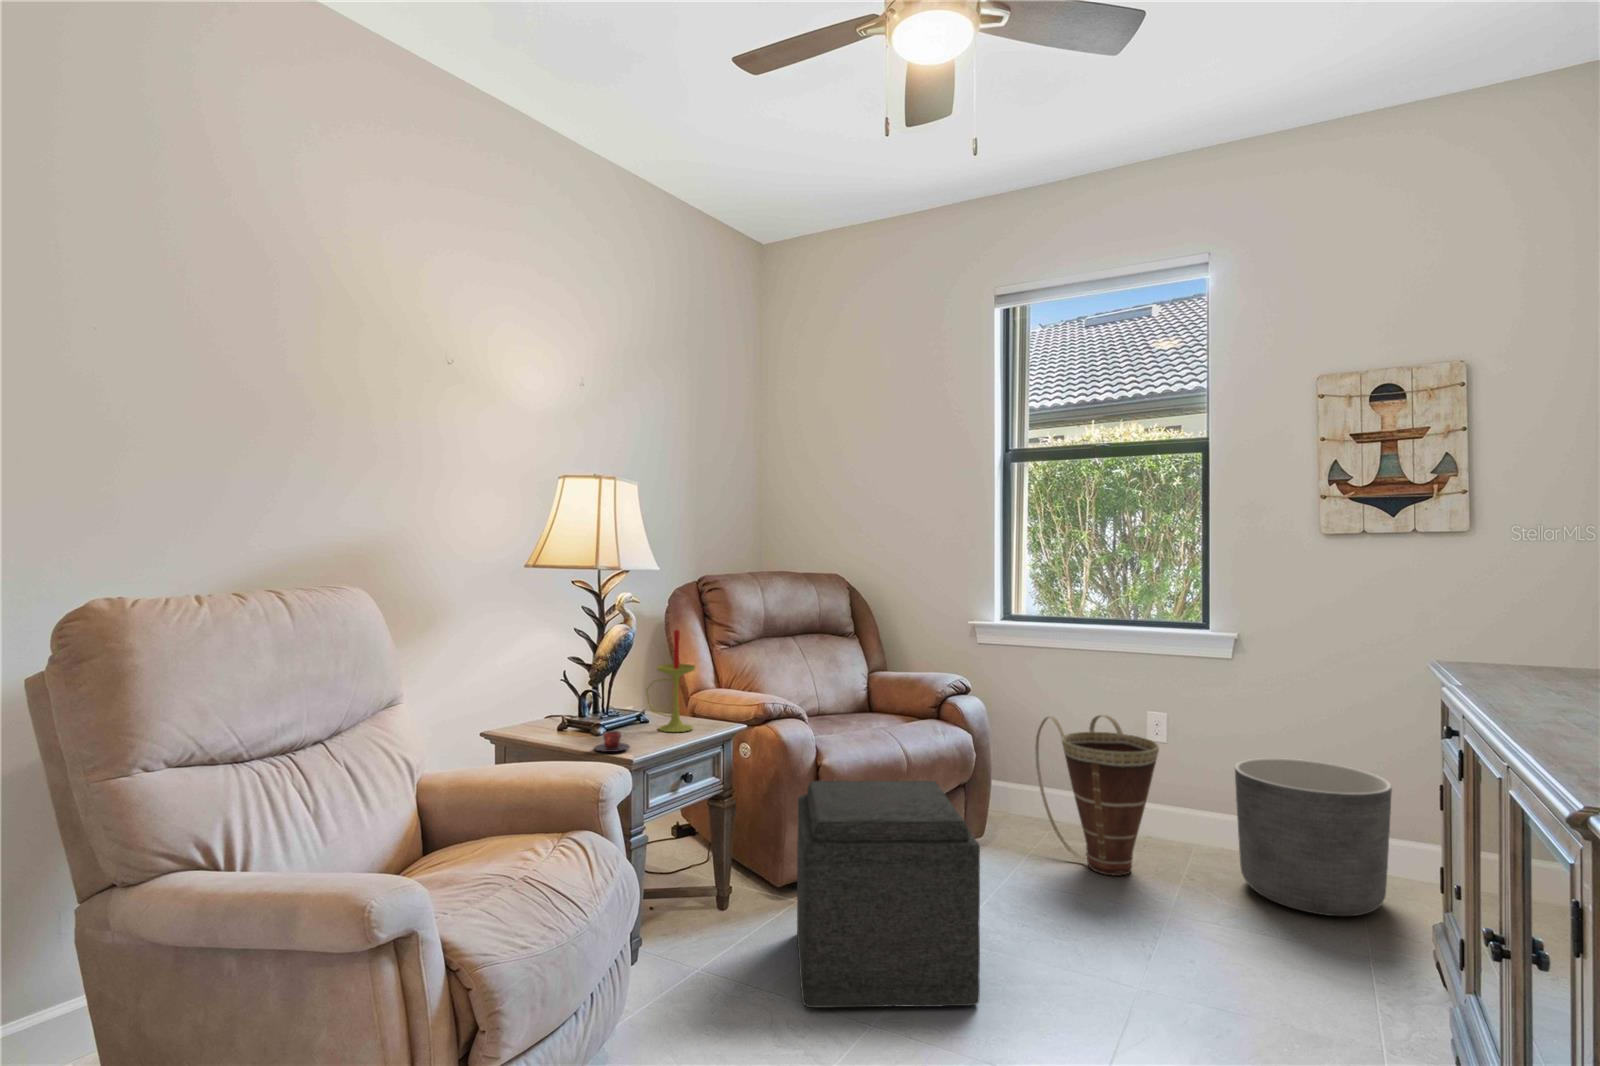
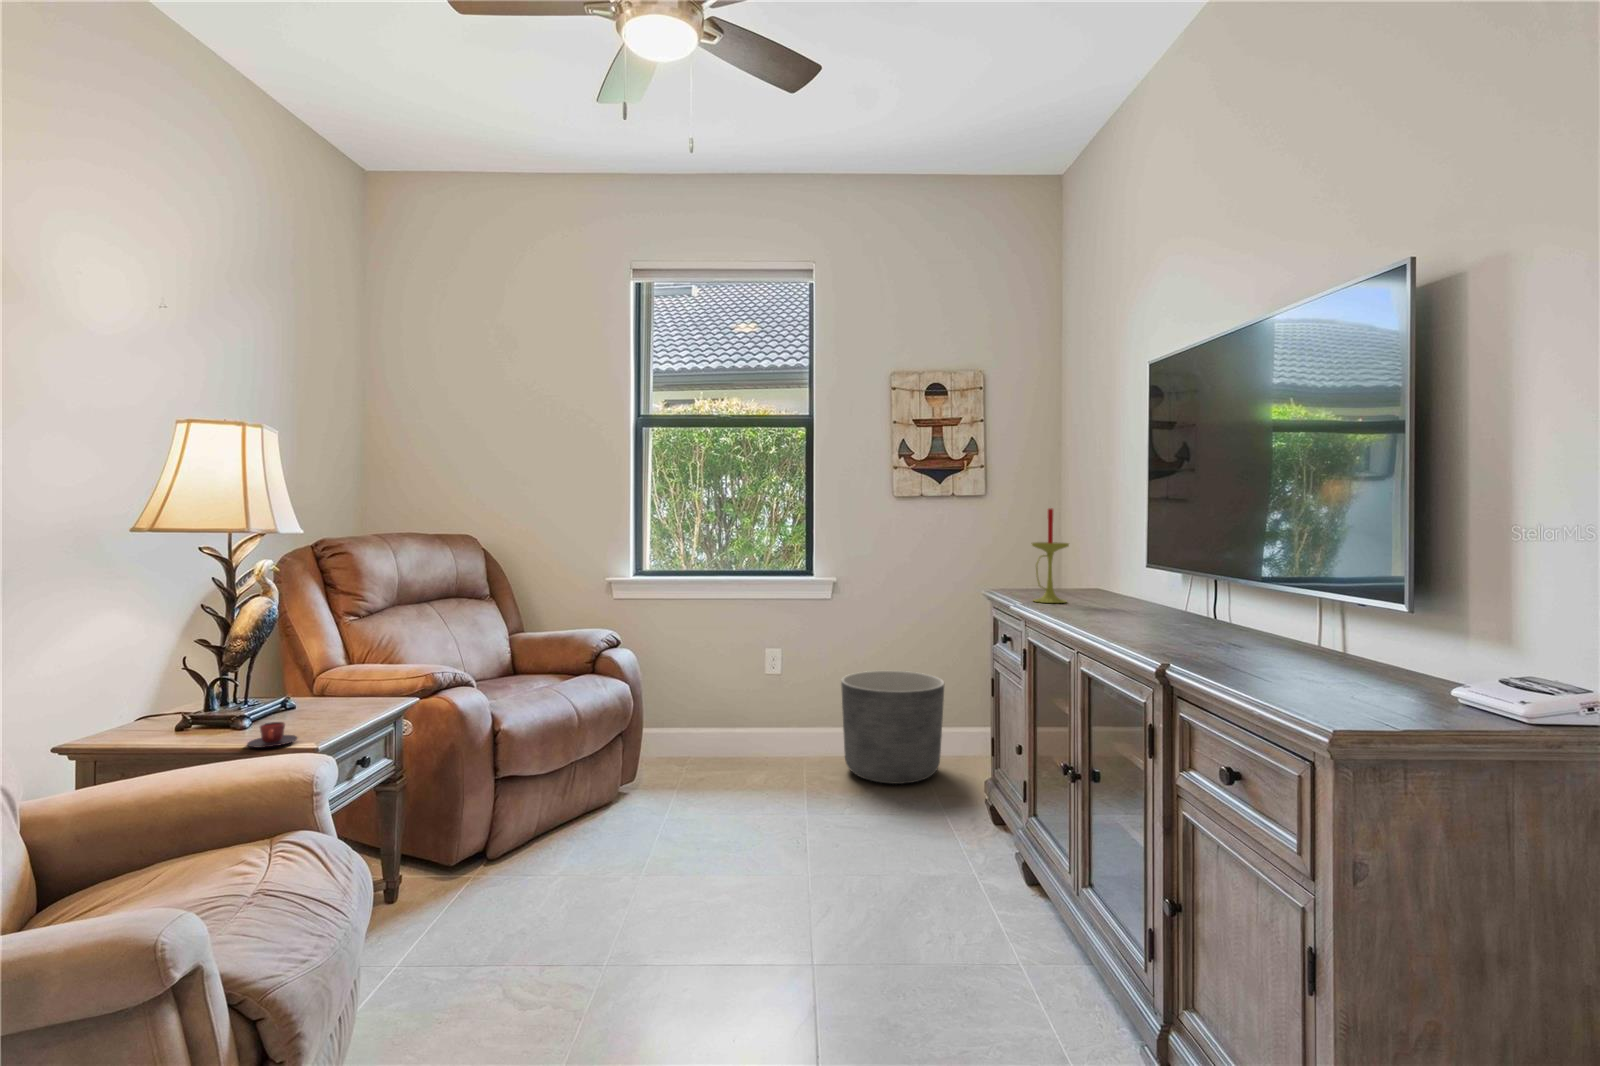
candle: present [646,630,695,732] -> present [1031,508,1069,603]
basket: present [1035,715,1159,876] -> none [680,652,788,786]
ottoman: present [797,781,980,1007] -> none [493,726,696,965]

